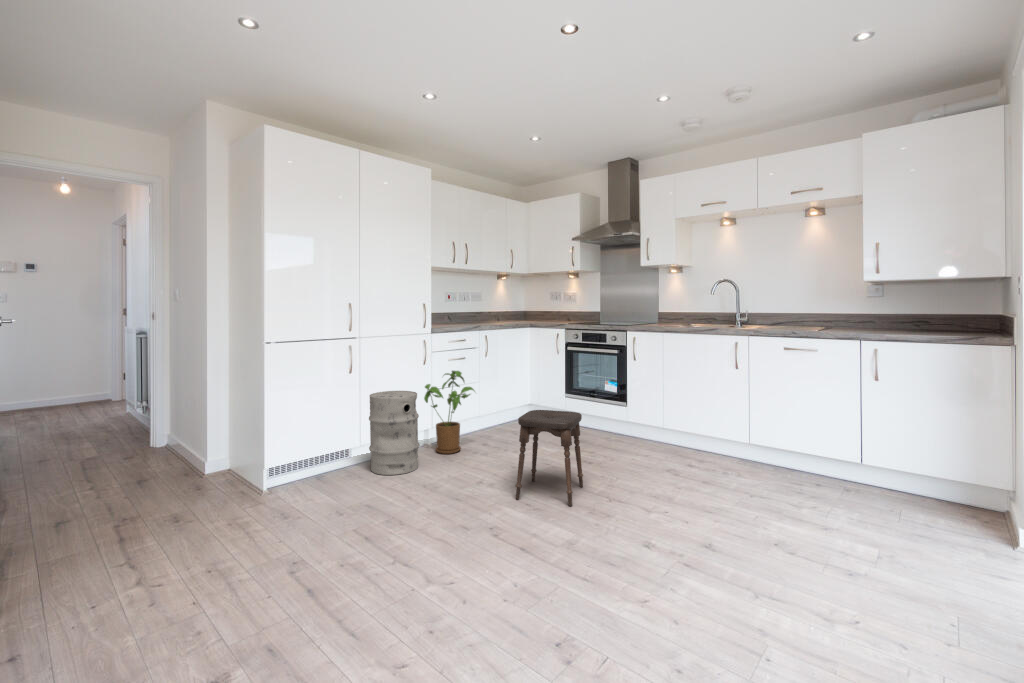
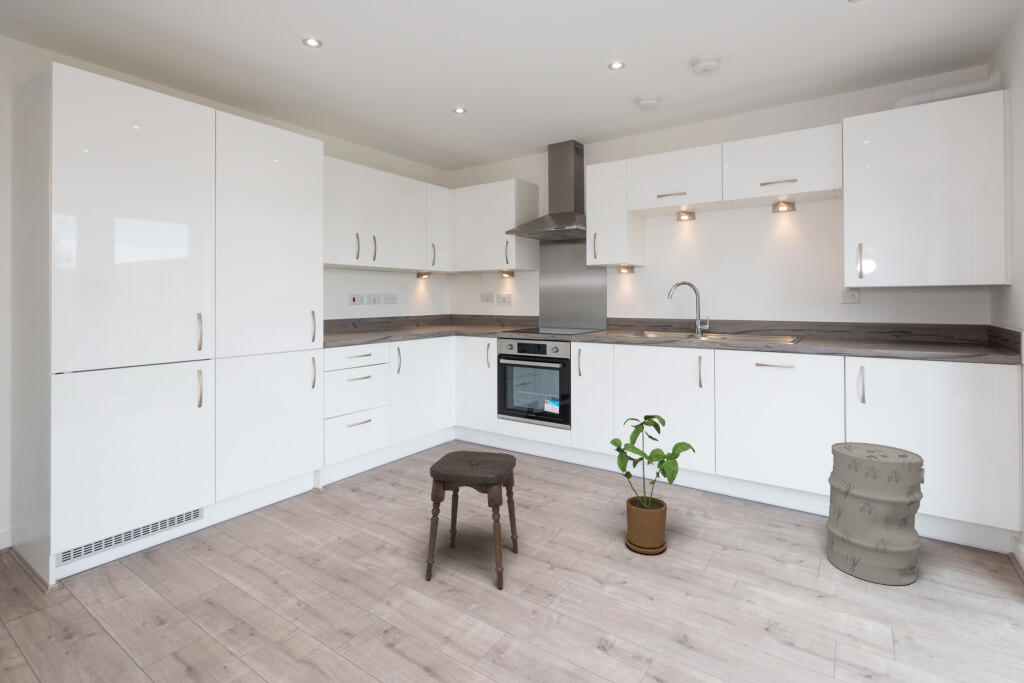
house plant: present [424,371,474,454] -> present [610,415,695,554]
trash can: present [369,391,419,475] -> present [826,442,925,585]

